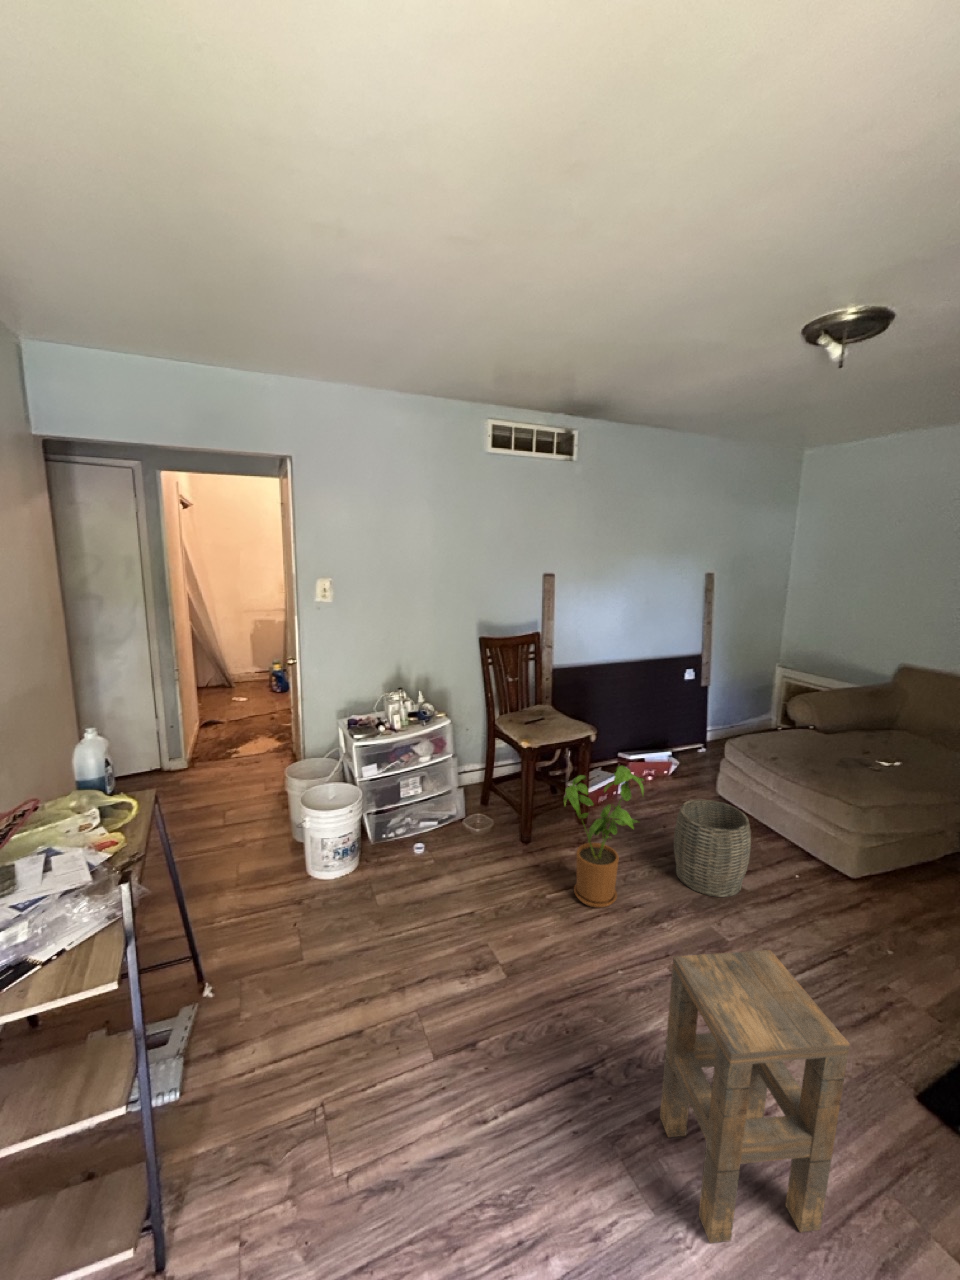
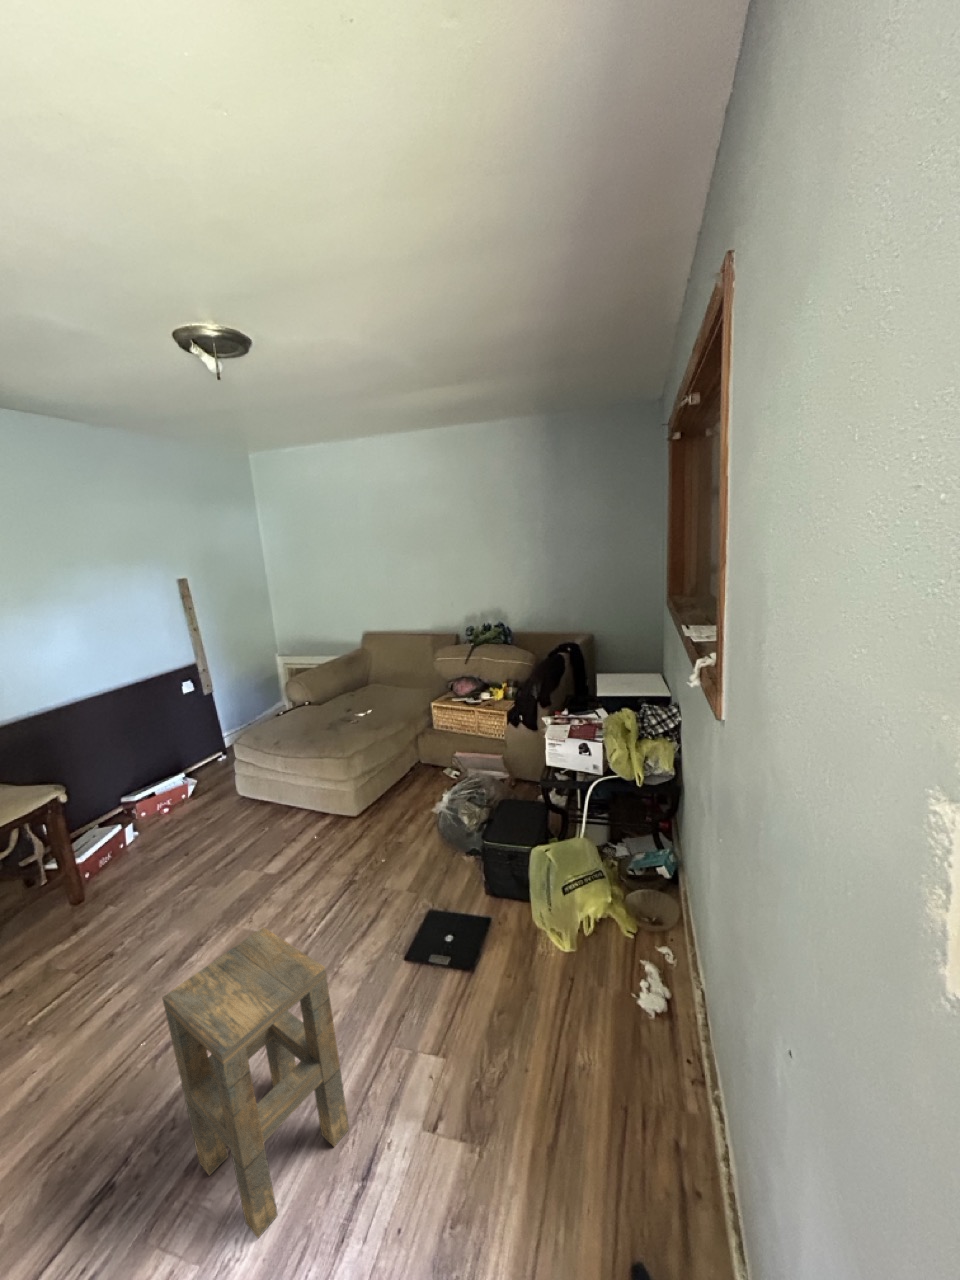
house plant: present [564,766,644,908] -> none [20,815,132,996]
woven basket: present [674,799,751,897] -> none [187,804,268,904]

